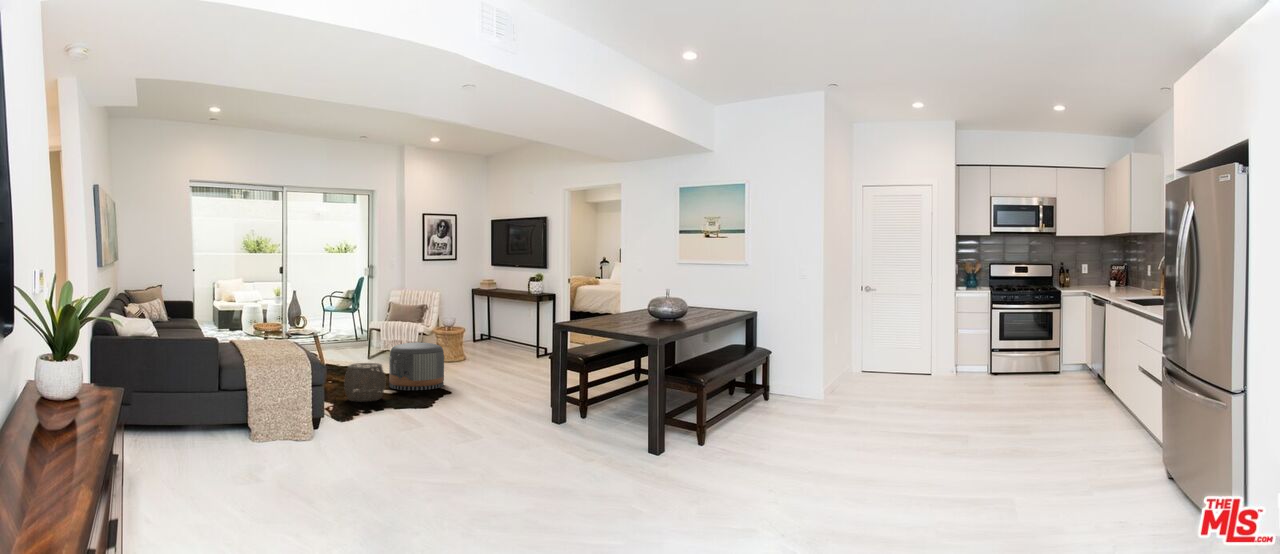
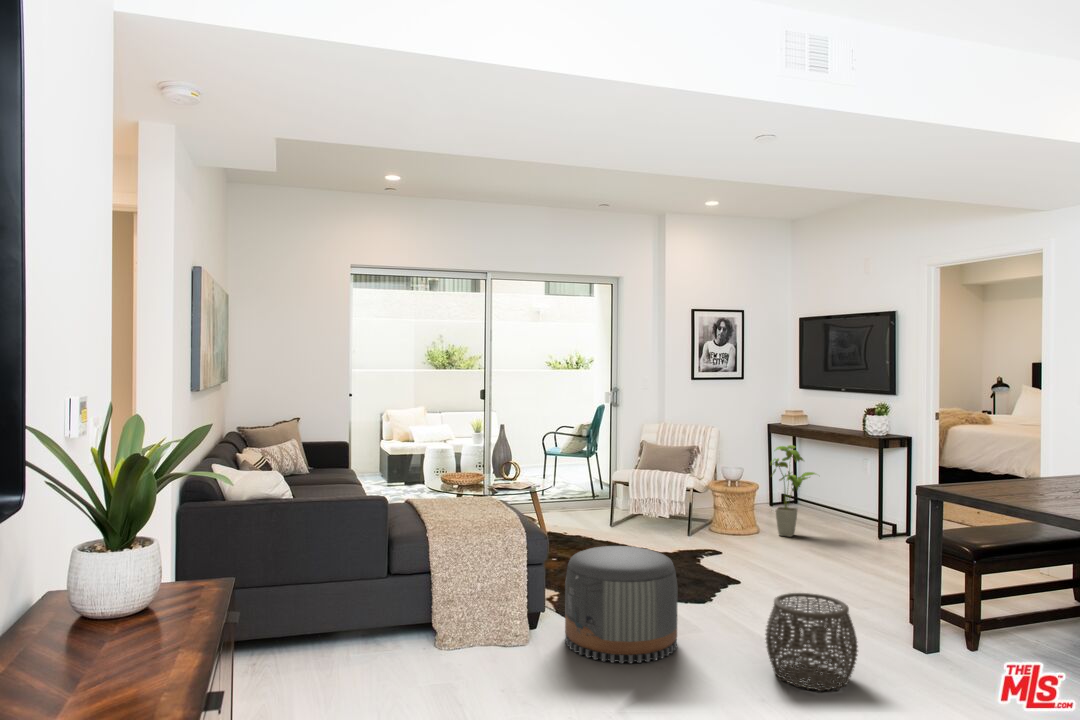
house plant: none [475,299,503,351] -> present [771,445,815,537]
woven basket: present [344,363,386,401] -> present [765,593,858,691]

